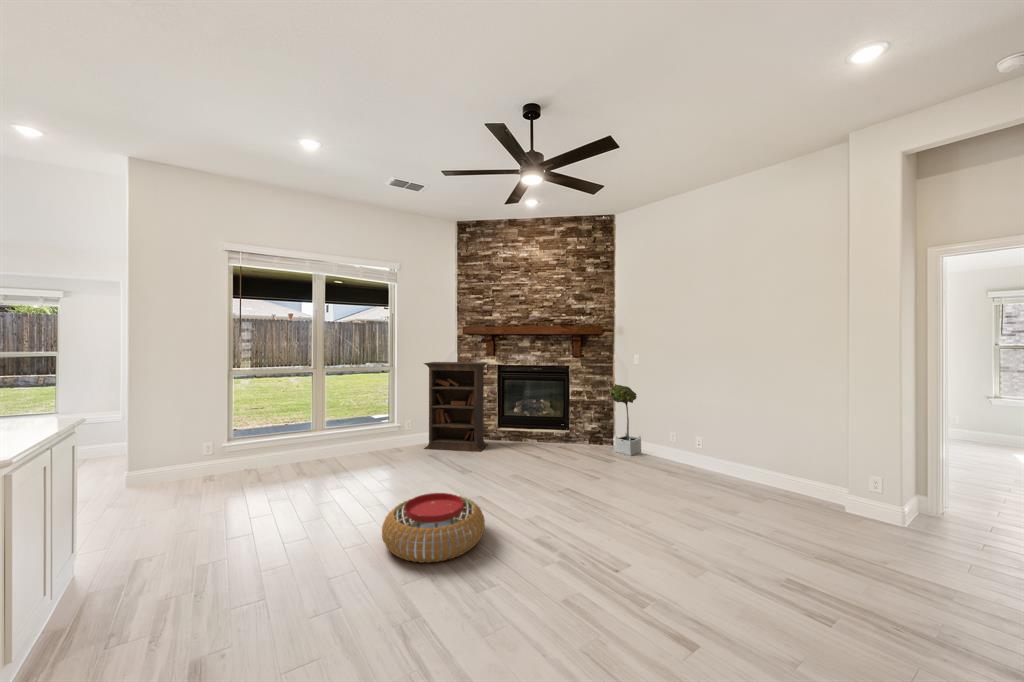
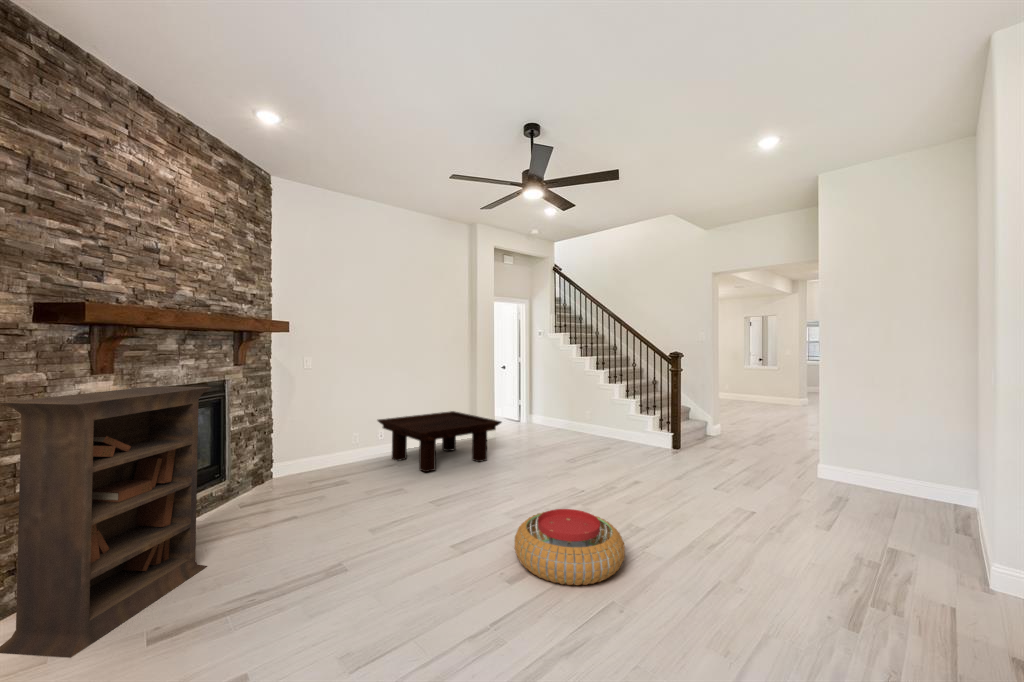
potted tree: present [610,384,641,456] -> none [291,395,331,480]
coffee table: none [636,423,812,516] -> present [378,411,501,472]

